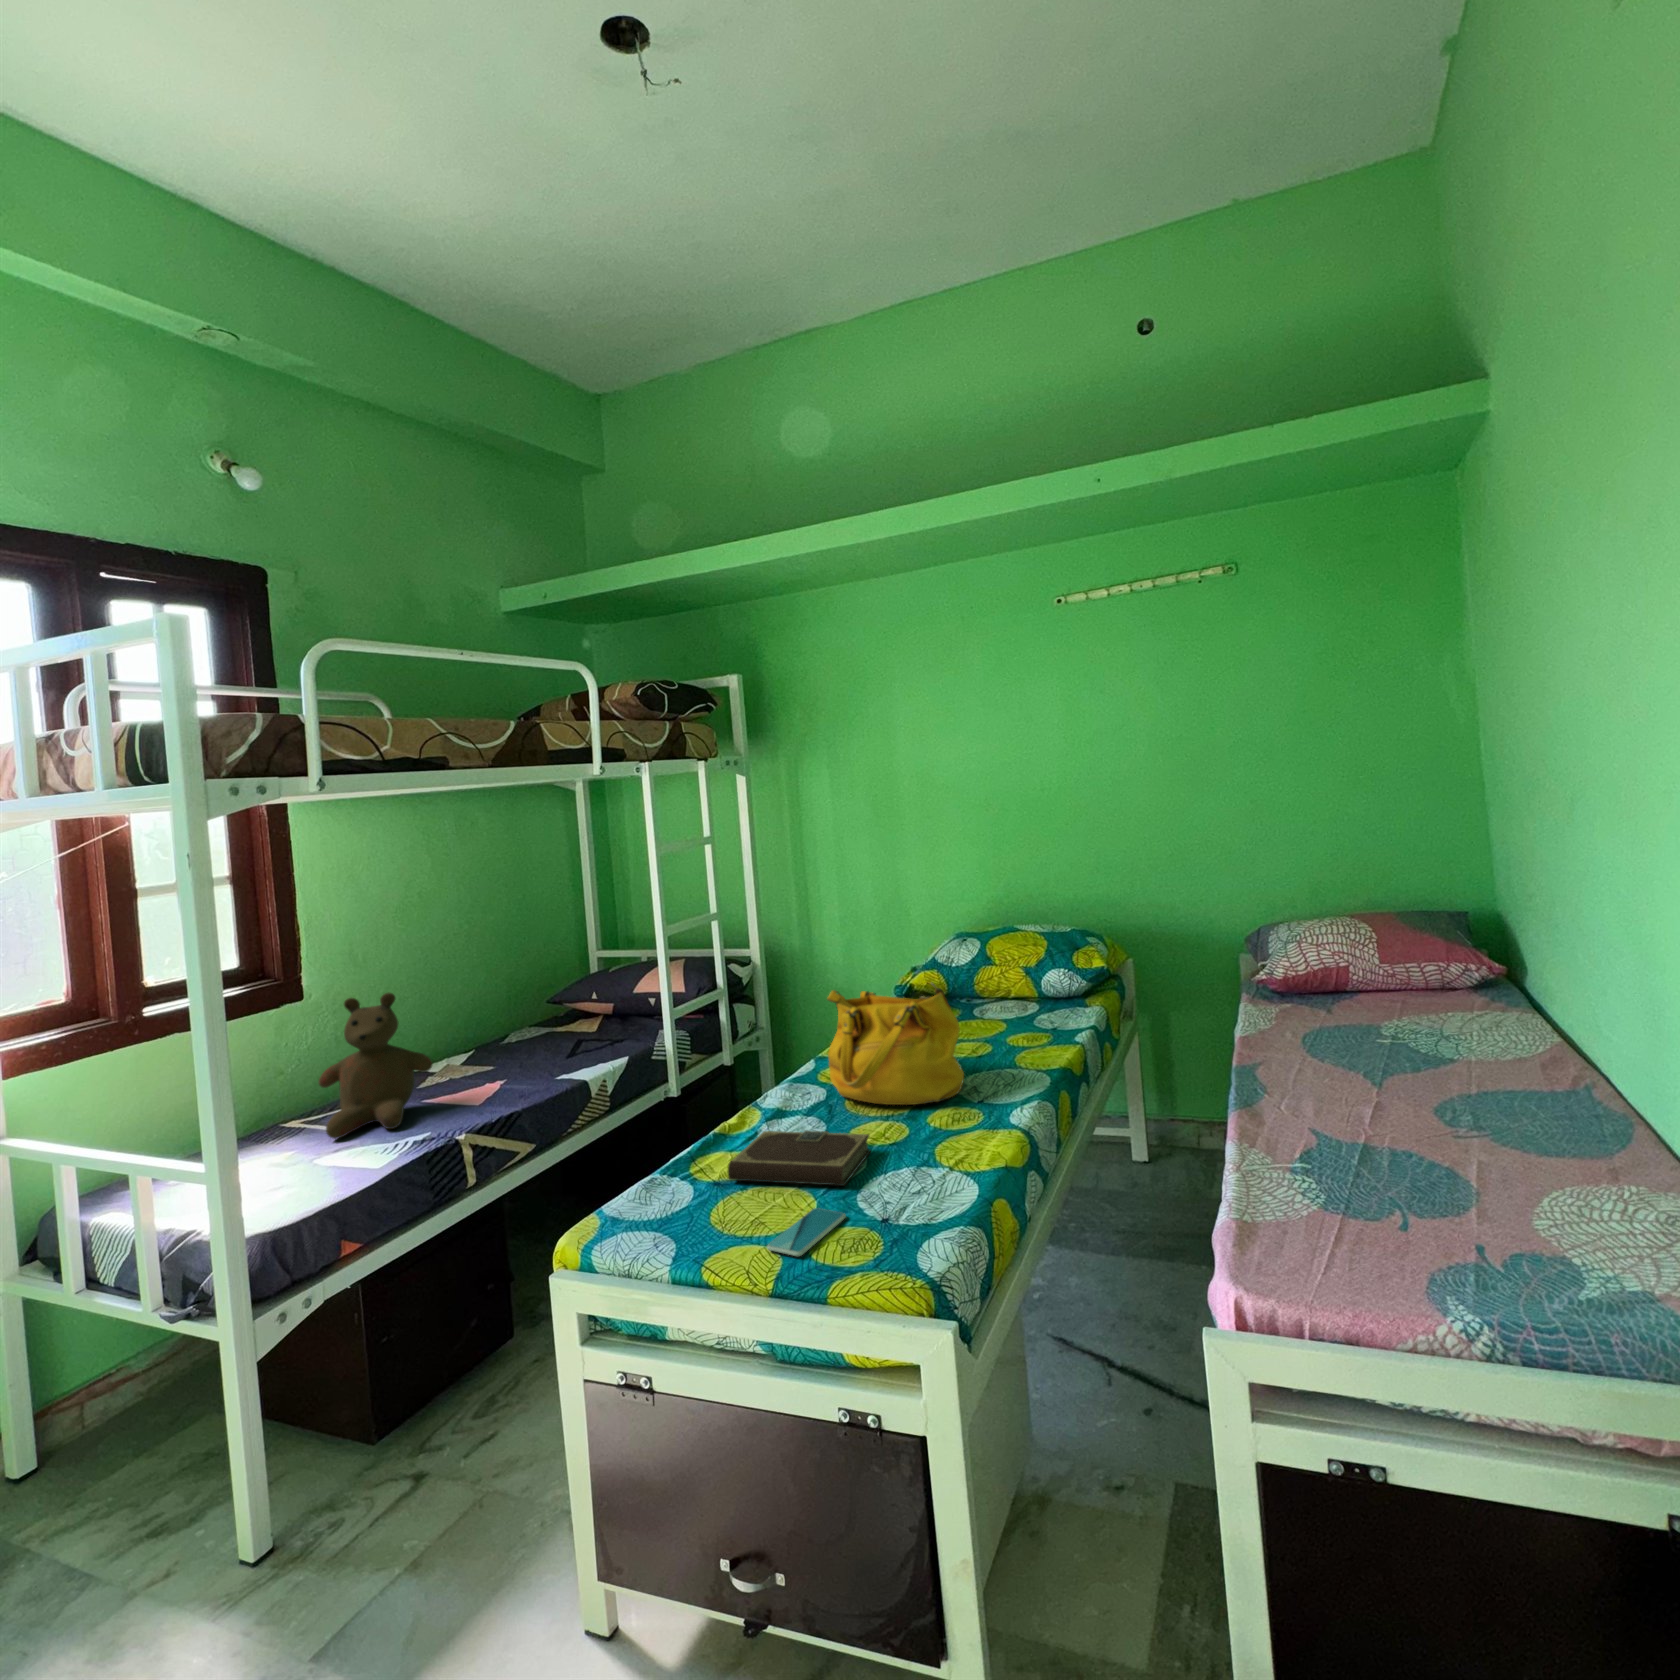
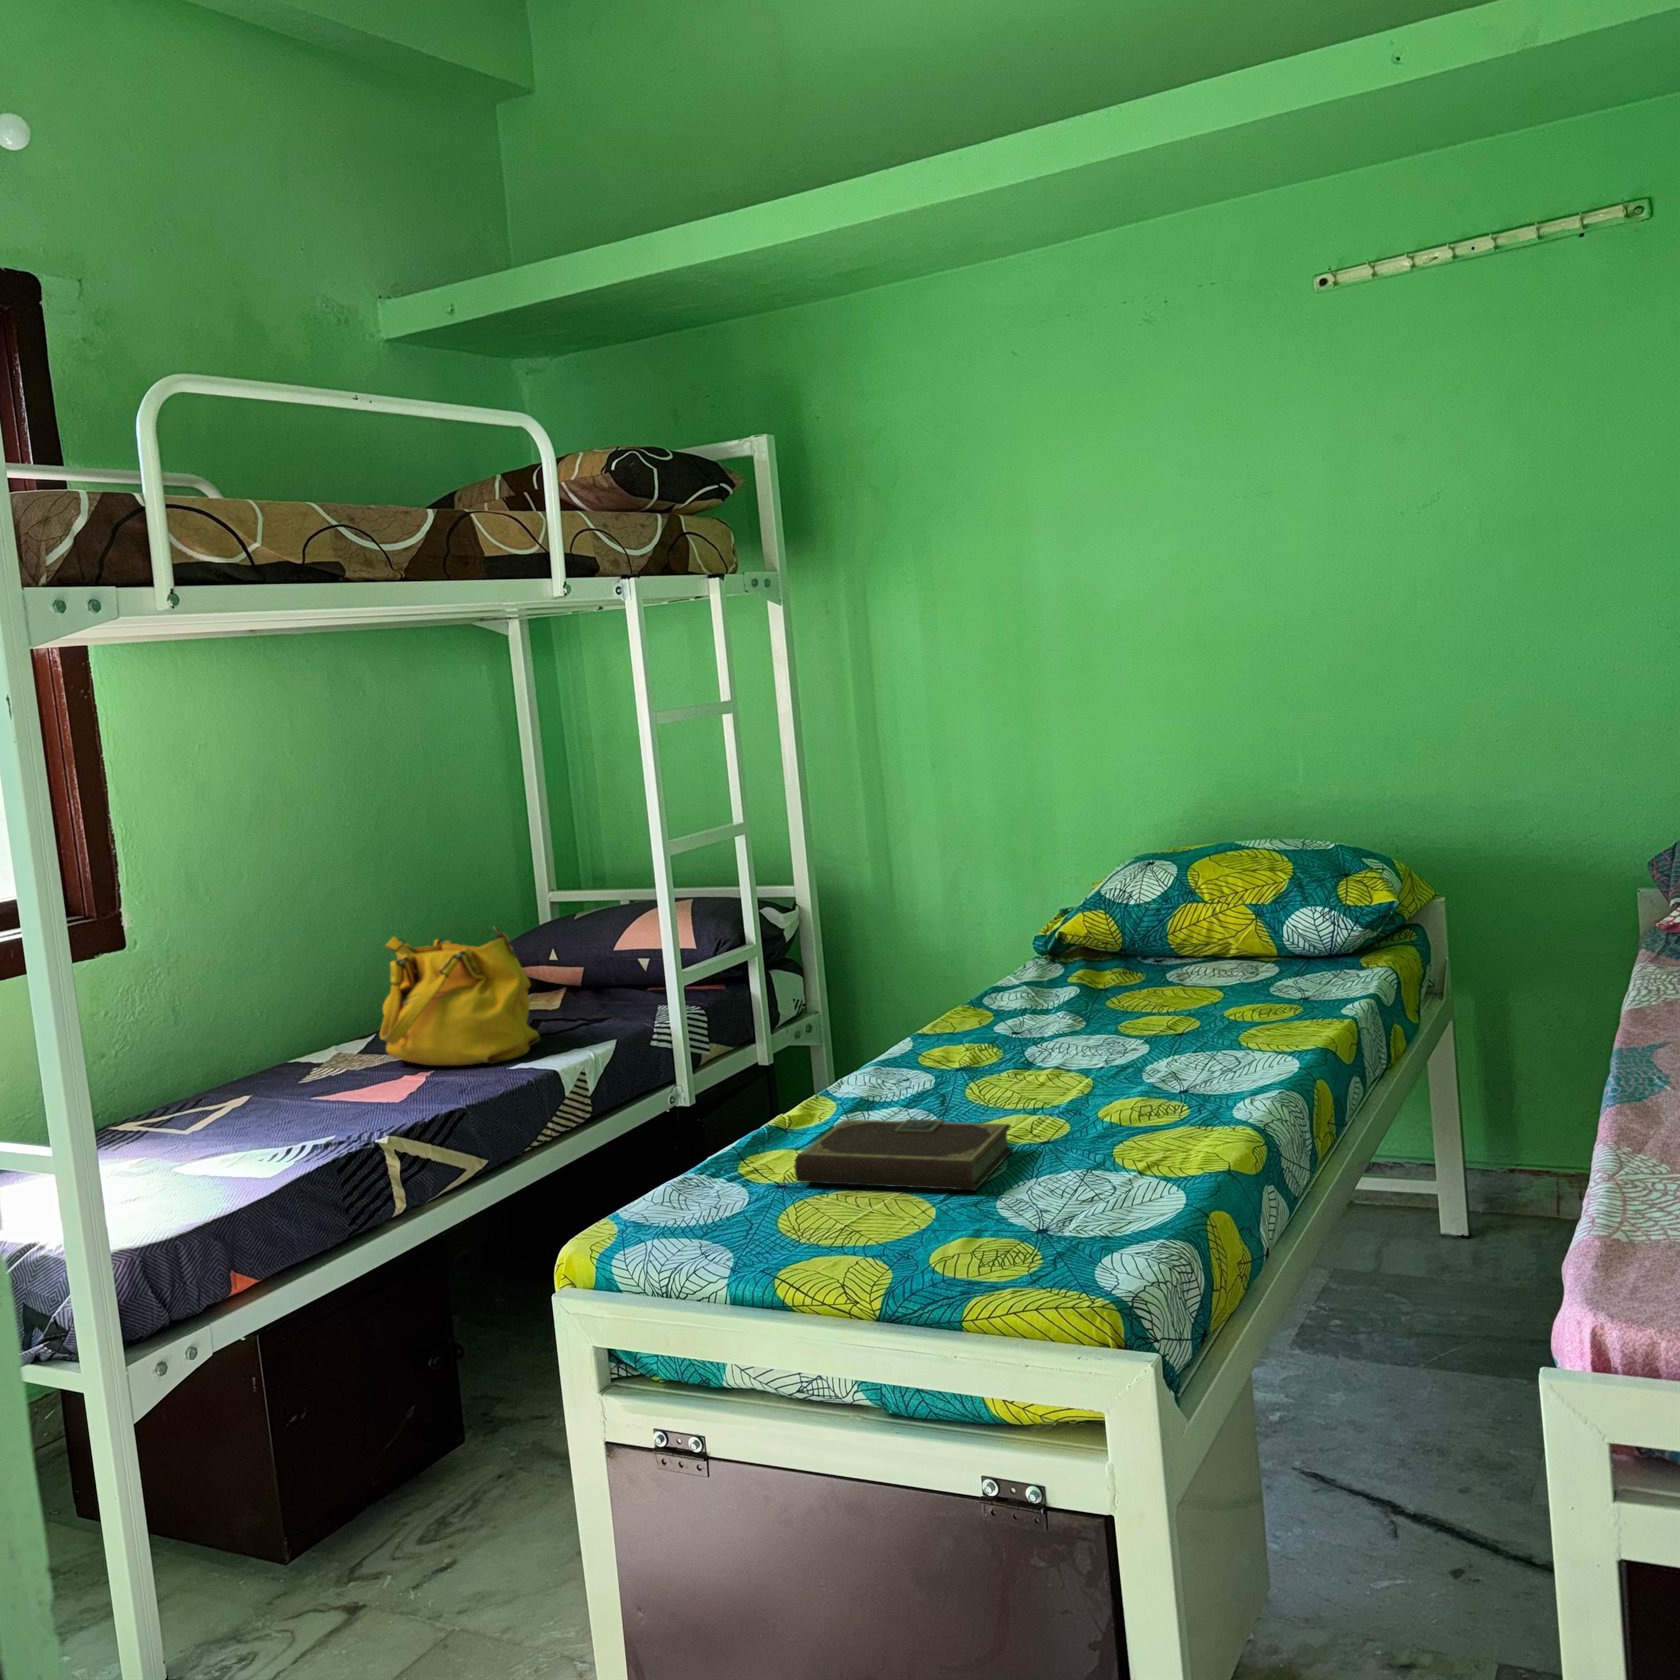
handbag: present [827,983,964,1105] -> present [380,927,540,1066]
teddy bear: present [318,992,432,1139] -> none [176,928,333,1135]
smartphone: present [767,1208,846,1256] -> none [866,1215,982,1270]

